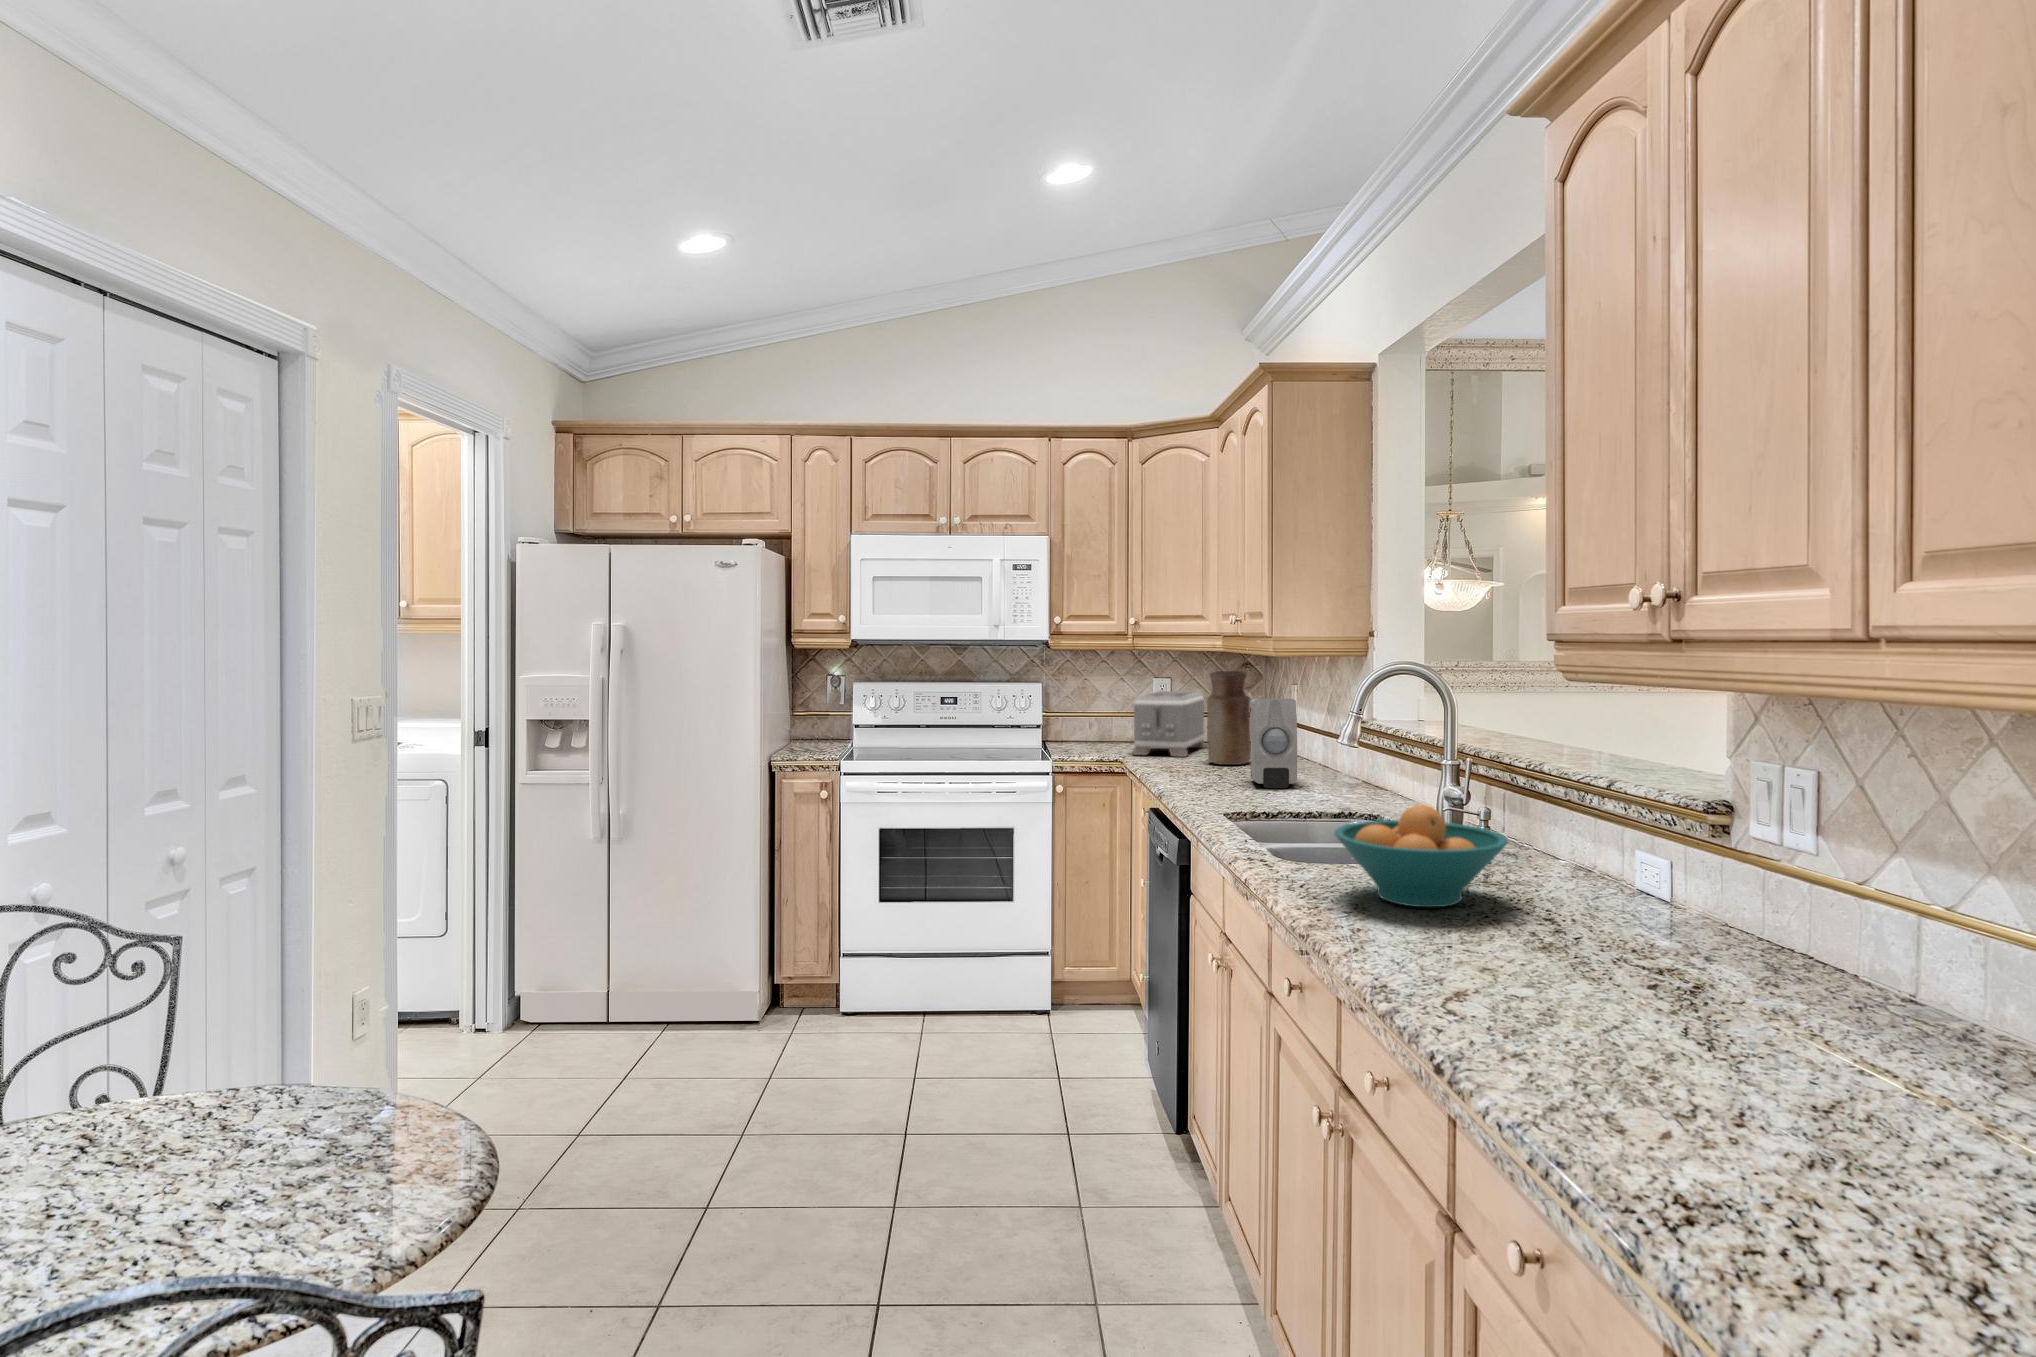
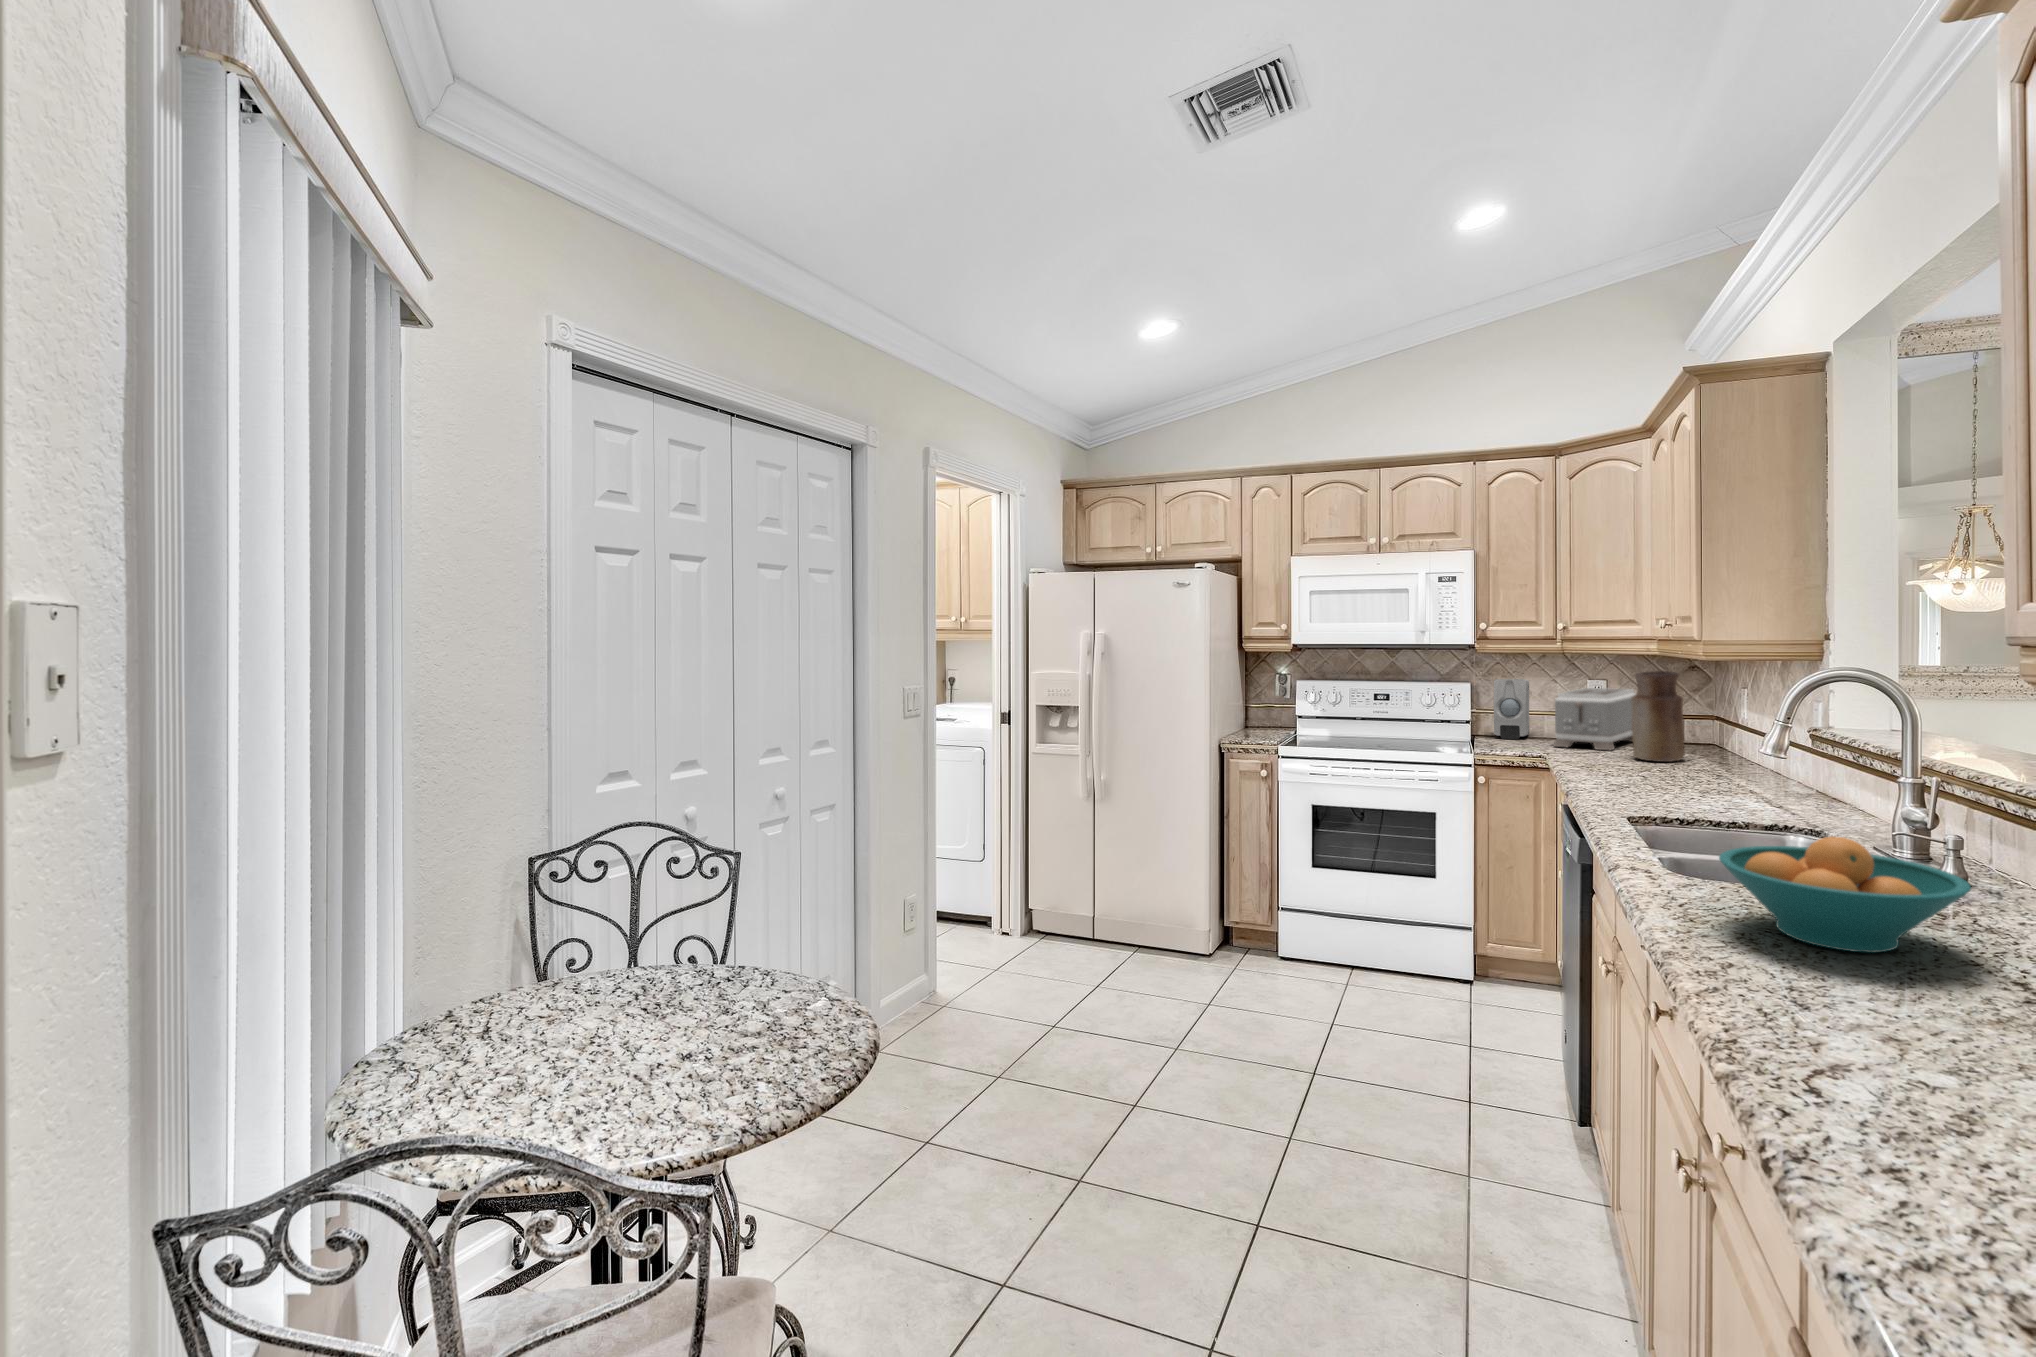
soap dispenser: present [1250,699,1297,788] -> present [1494,679,1529,739]

